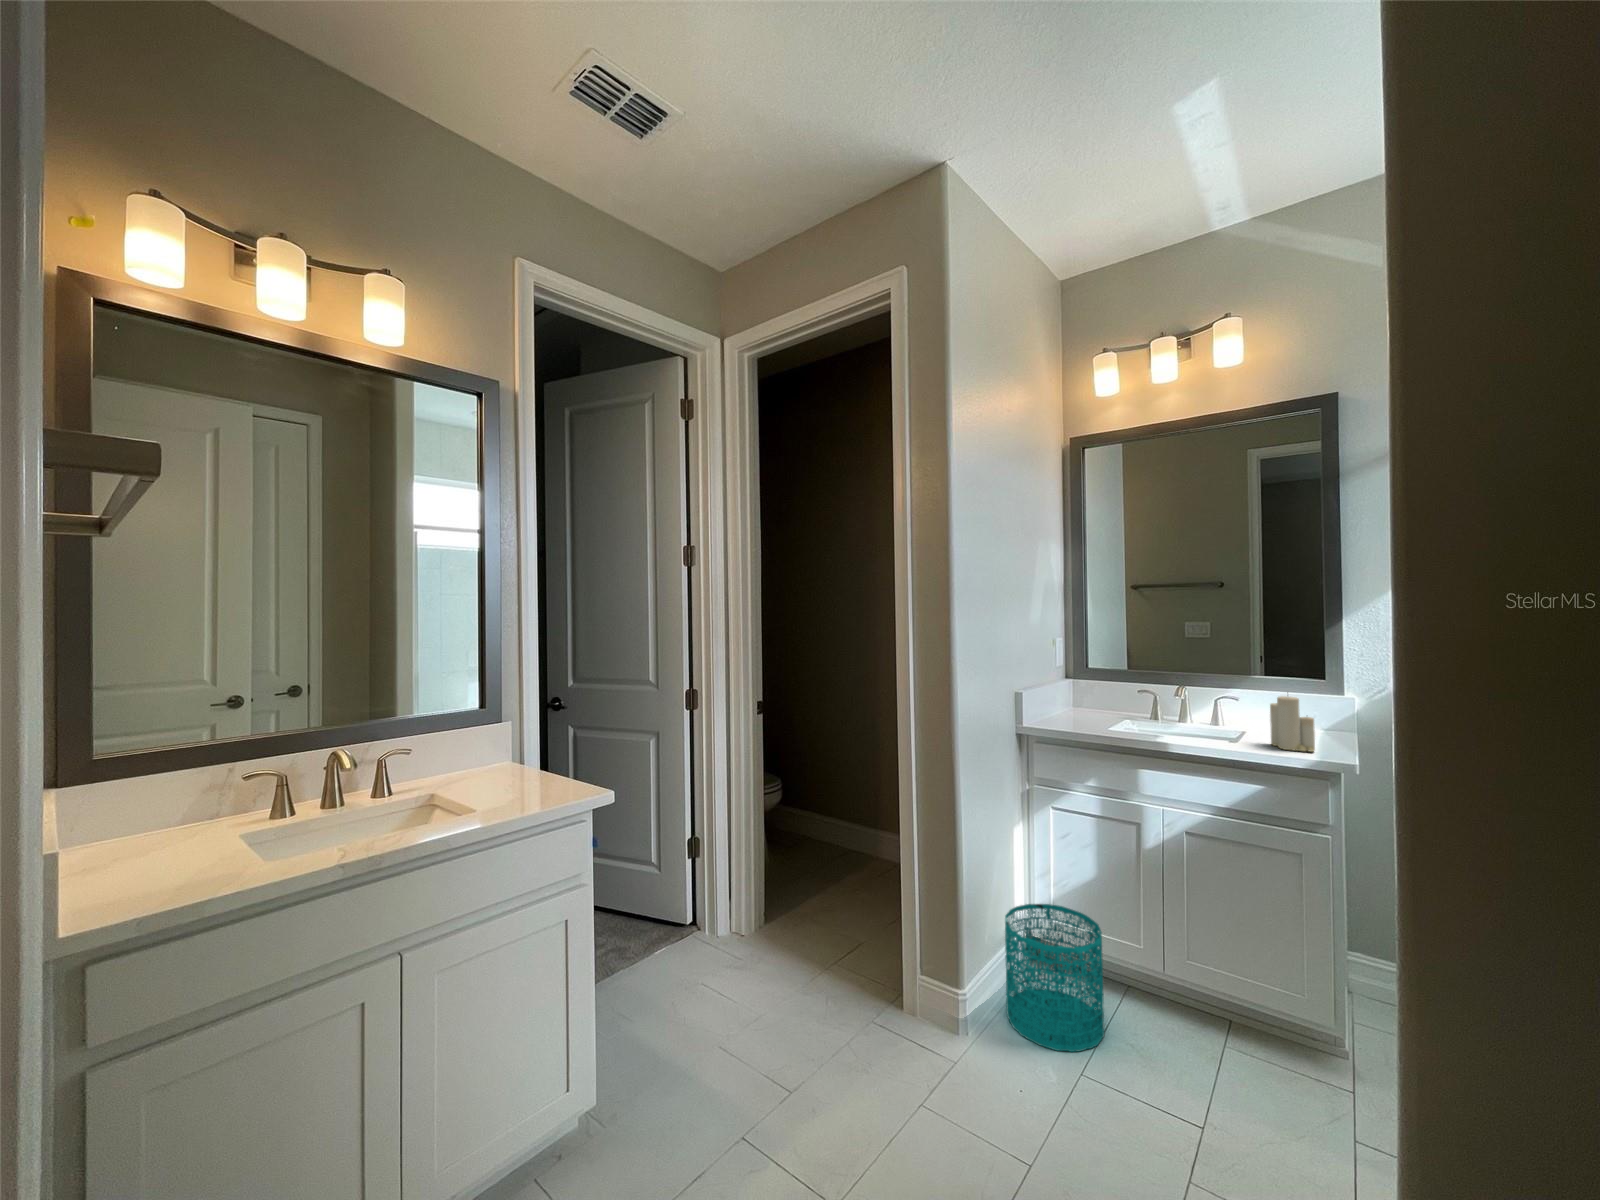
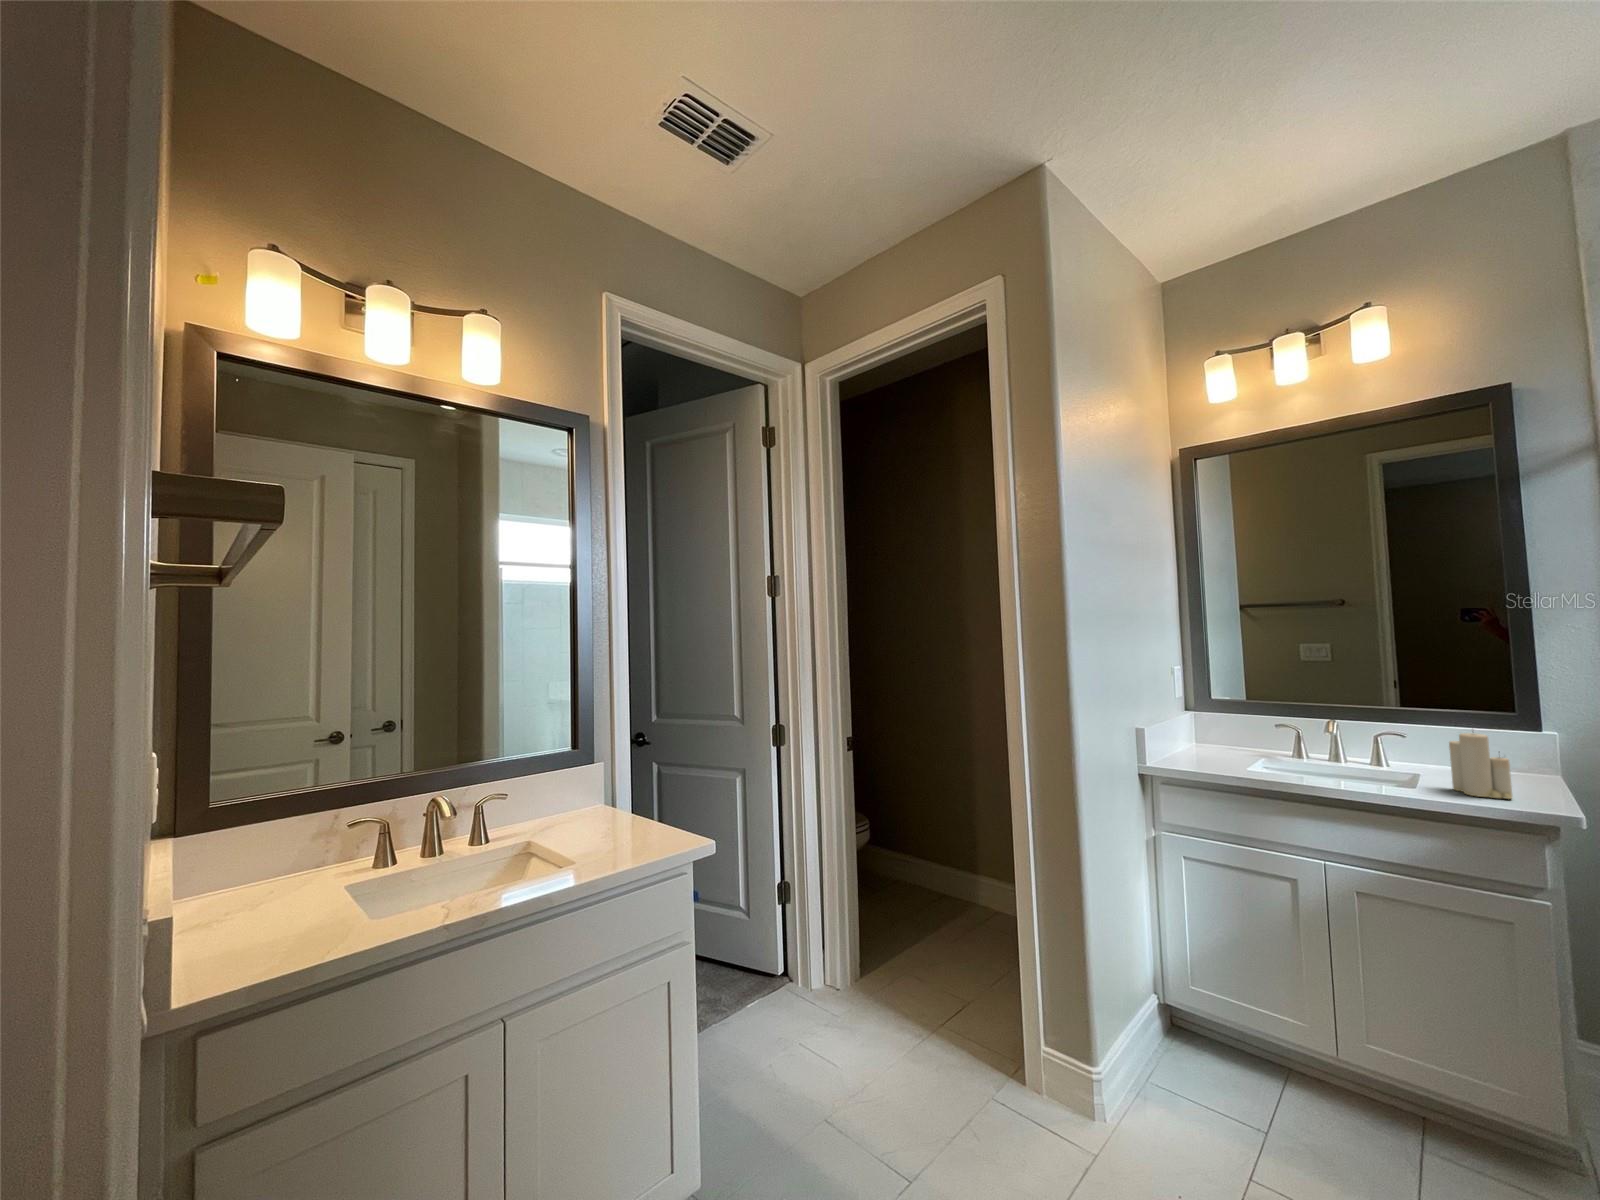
wastebasket: present [1005,904,1104,1052] -> none [1139,969,1268,1148]

